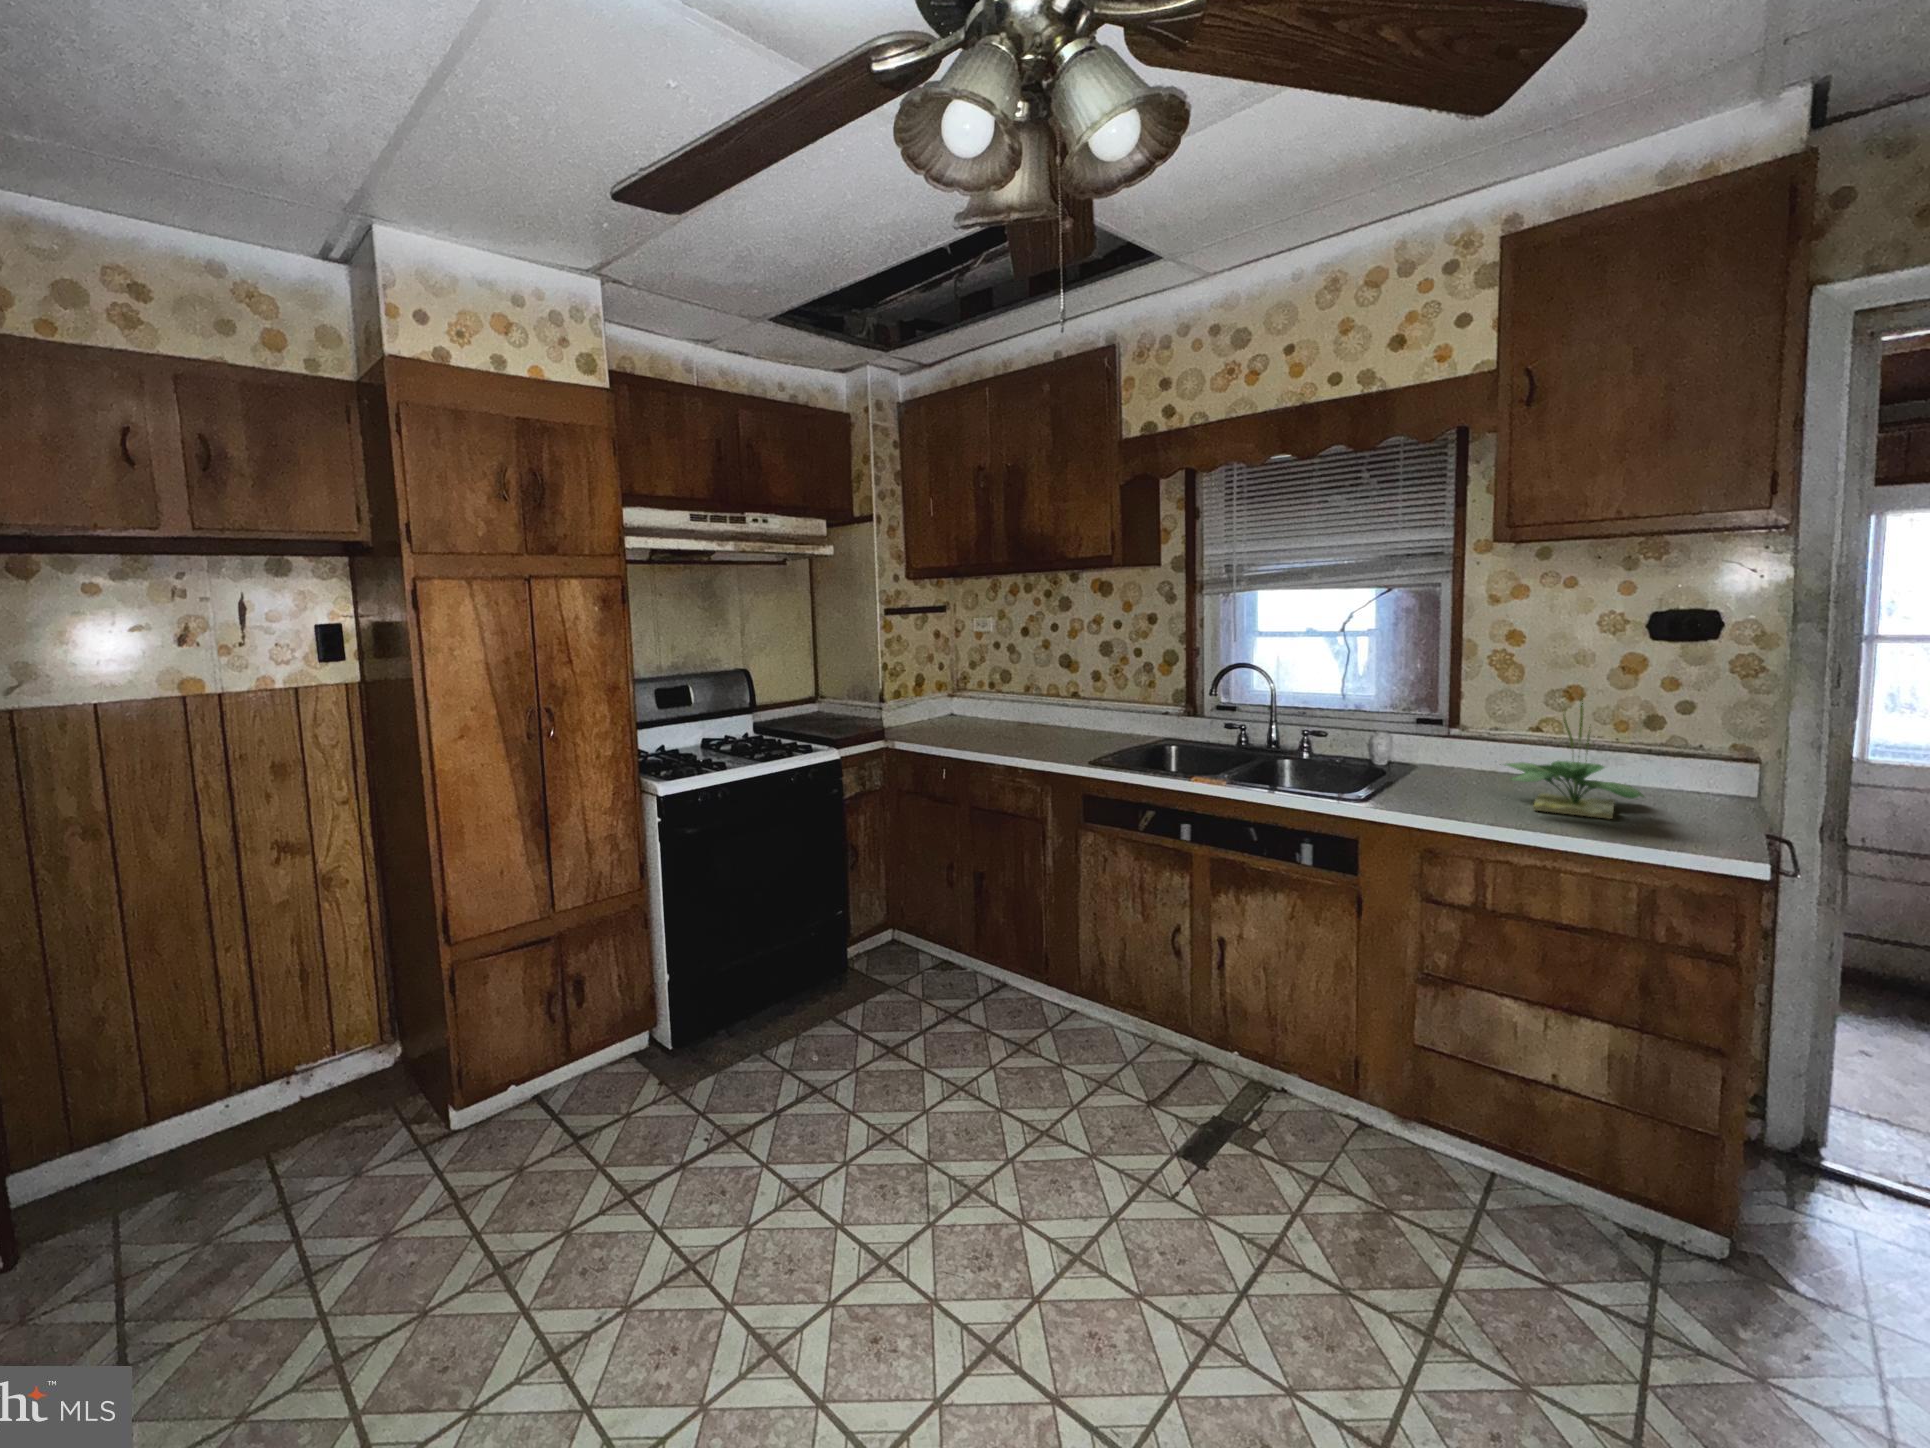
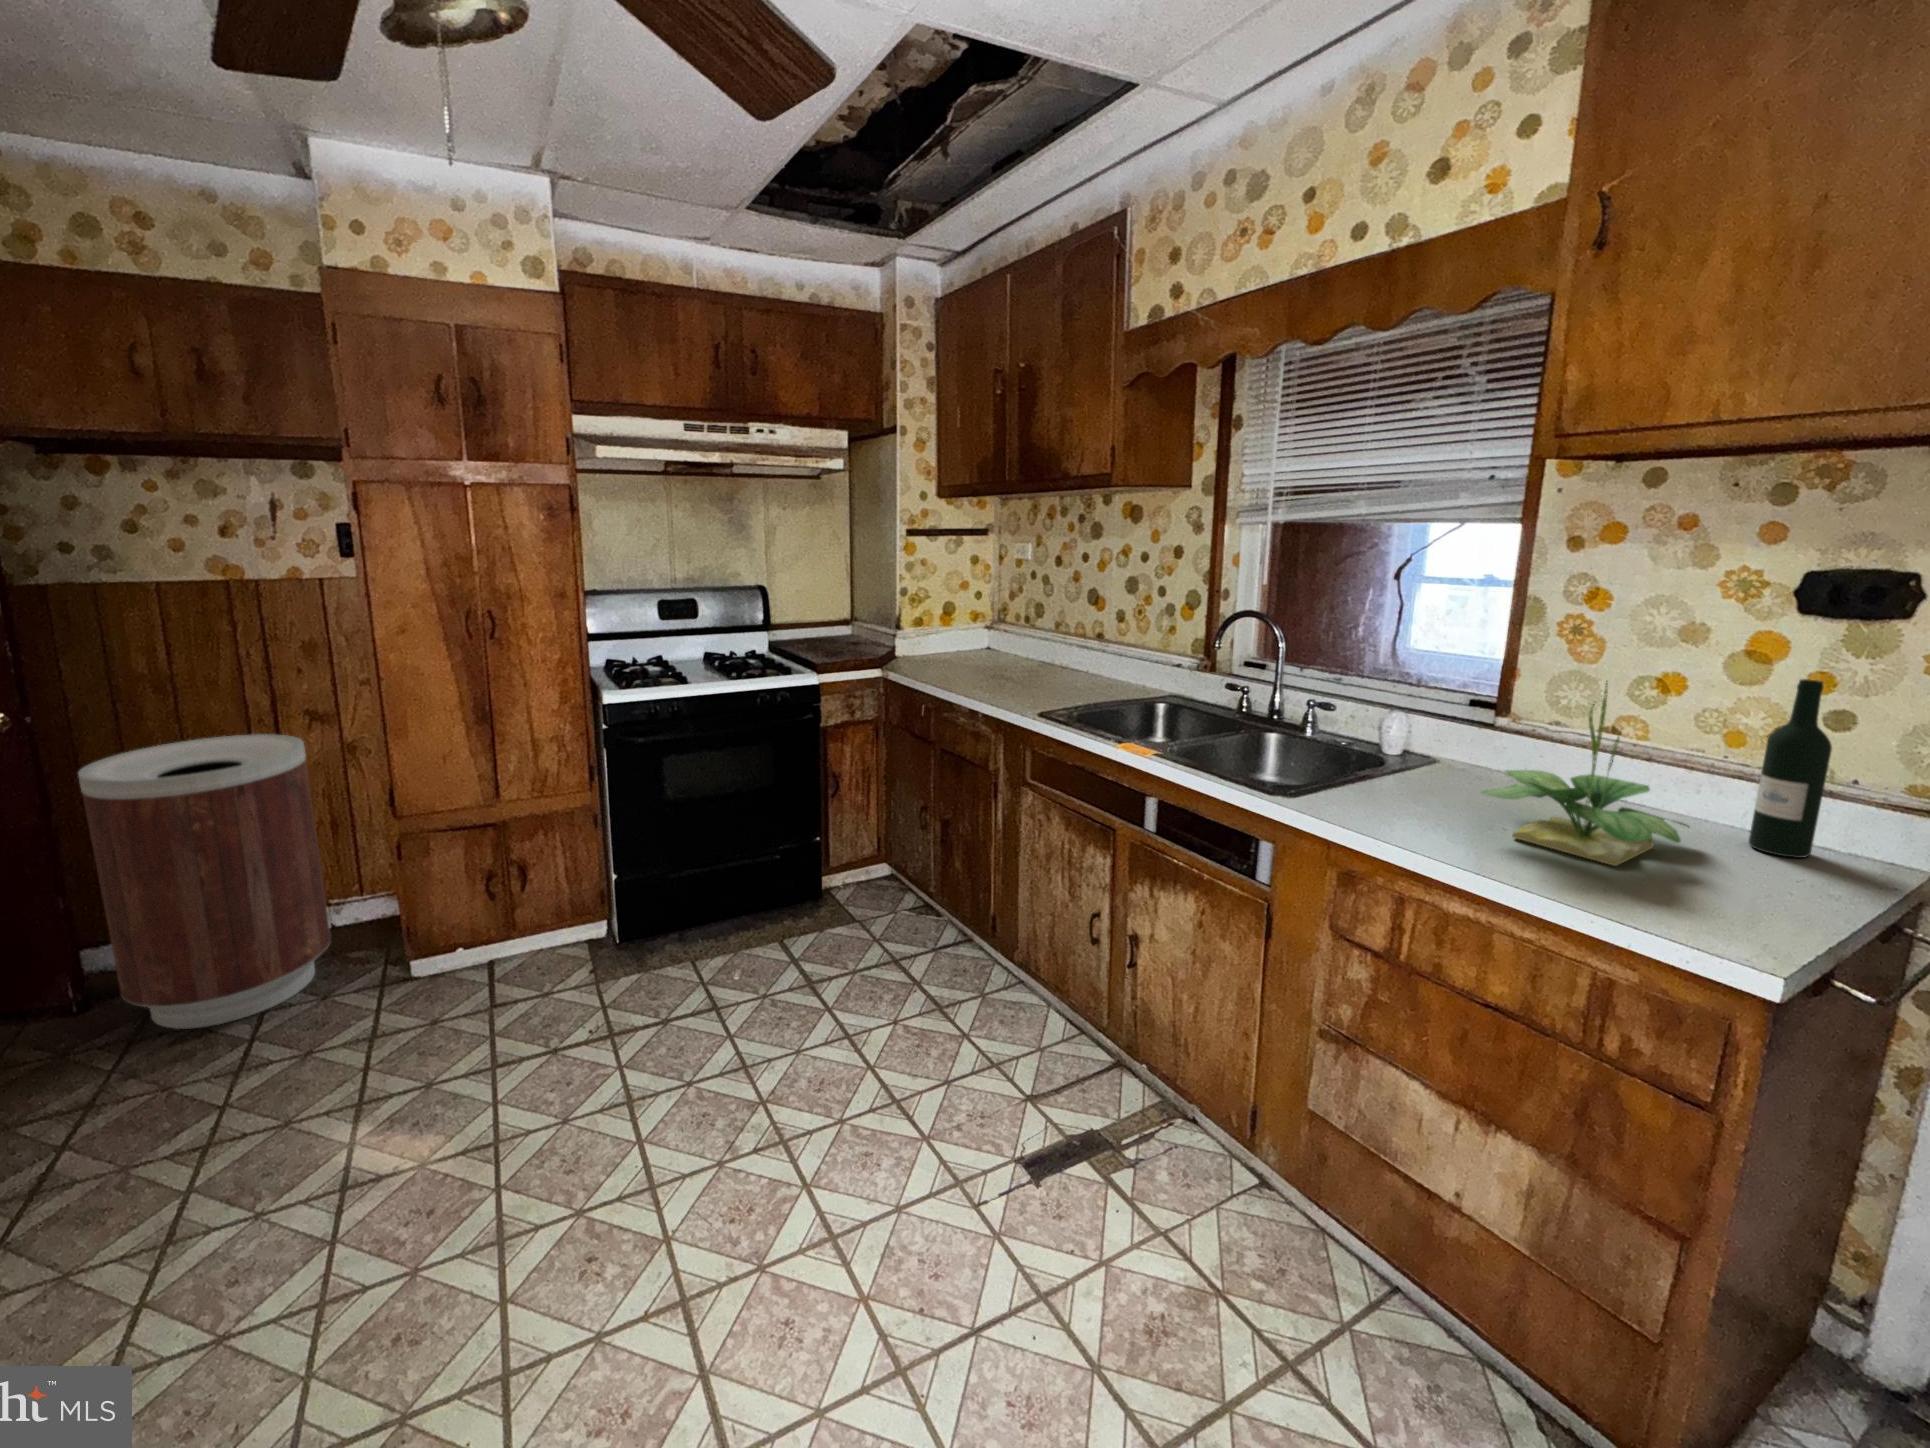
wine bottle: none [1657,684,1701,802] -> present [1749,679,1832,858]
trash can: none [45,865,343,1244] -> present [78,734,331,1029]

